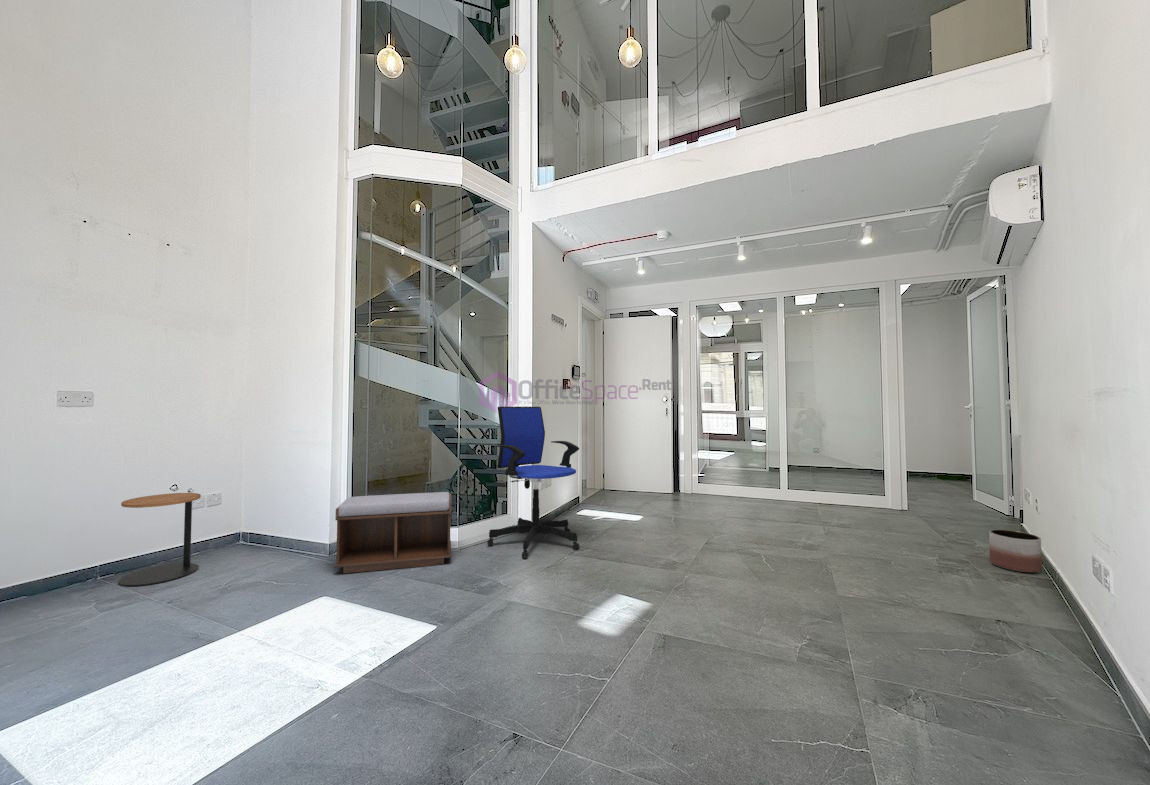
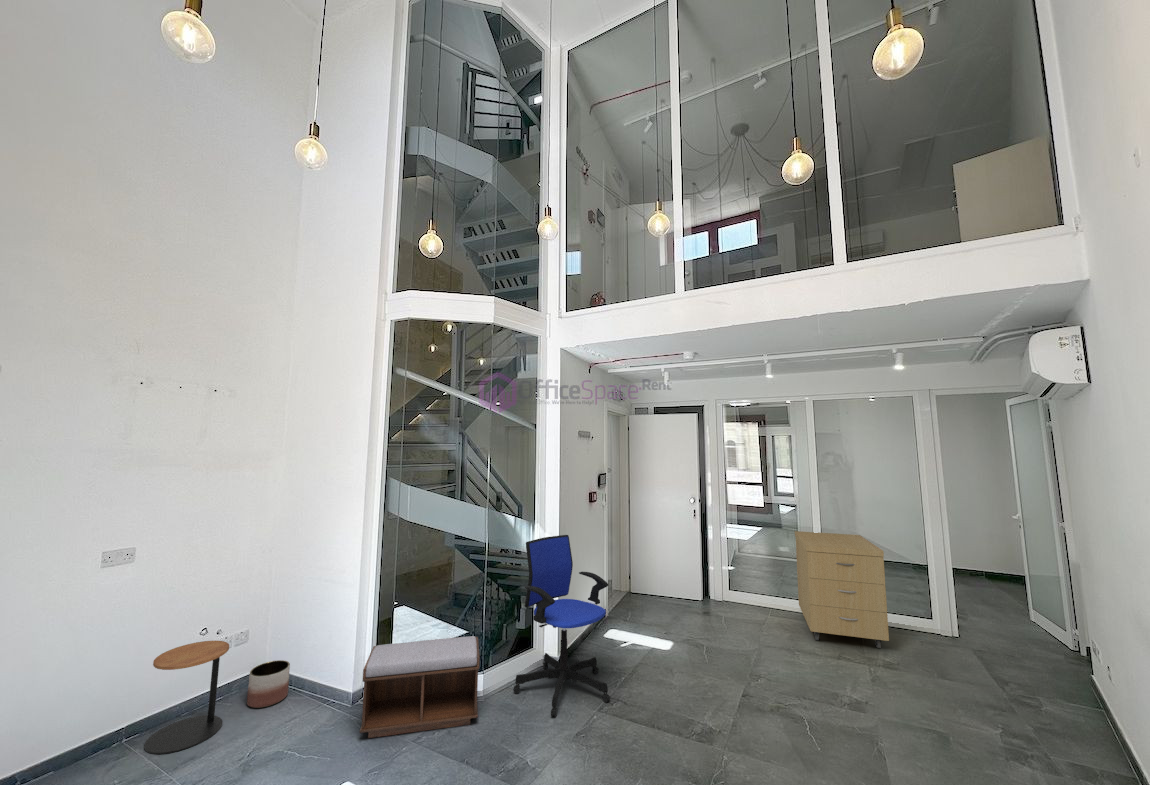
storage cabinet: none [761,422,843,516] -> present [795,531,889,648]
planter: present [989,529,1042,573] -> present [247,660,290,708]

